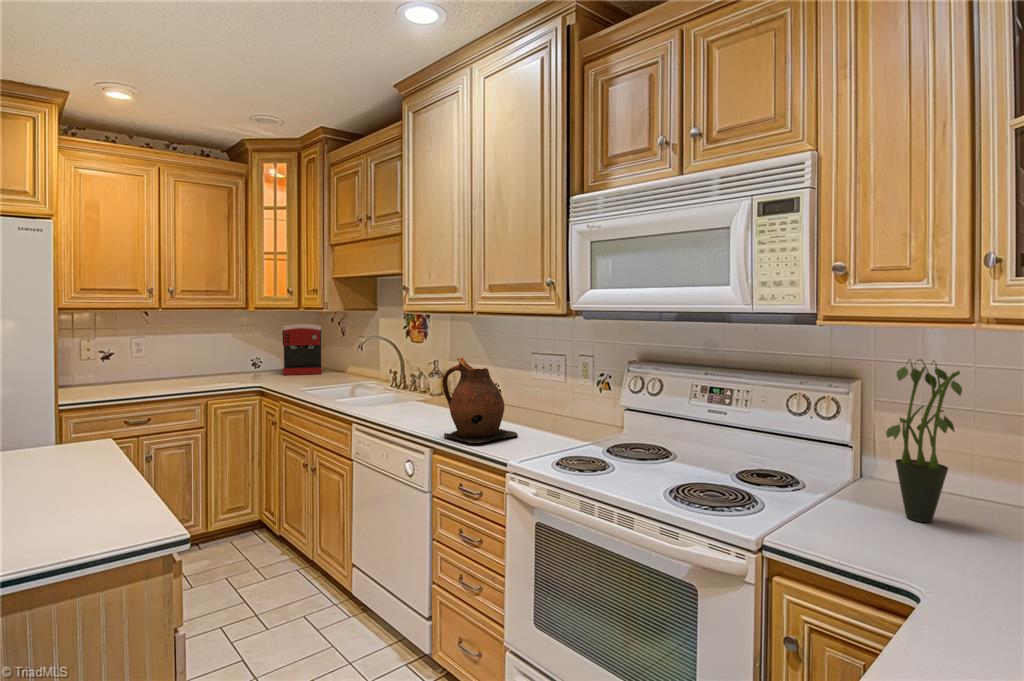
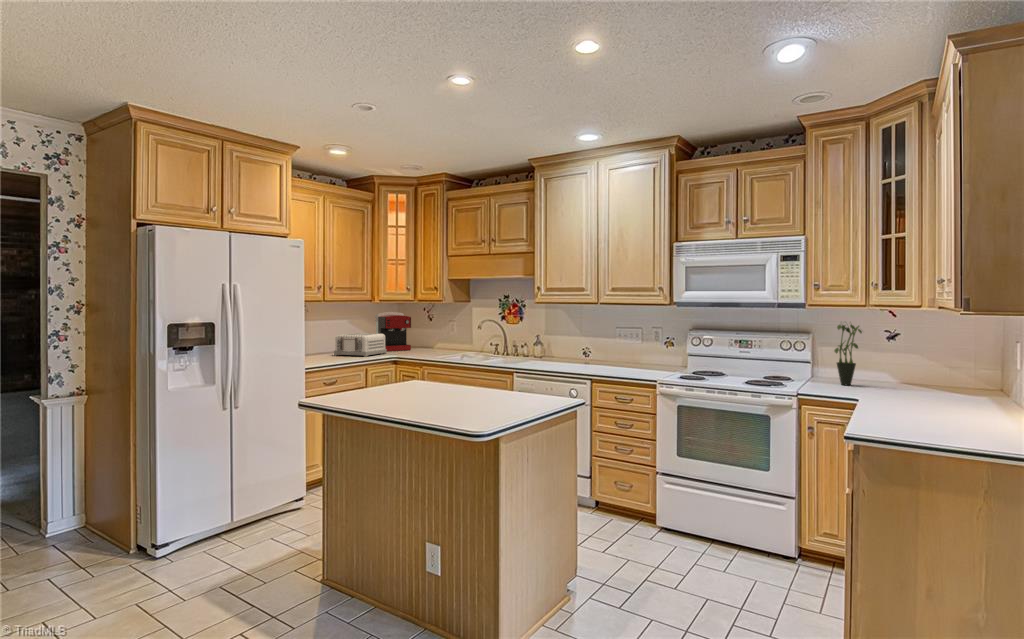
toaster: none [197,351,272,384] -> present [334,333,387,357]
ceramic pitcher: present [442,358,518,444] -> none [598,329,639,374]

